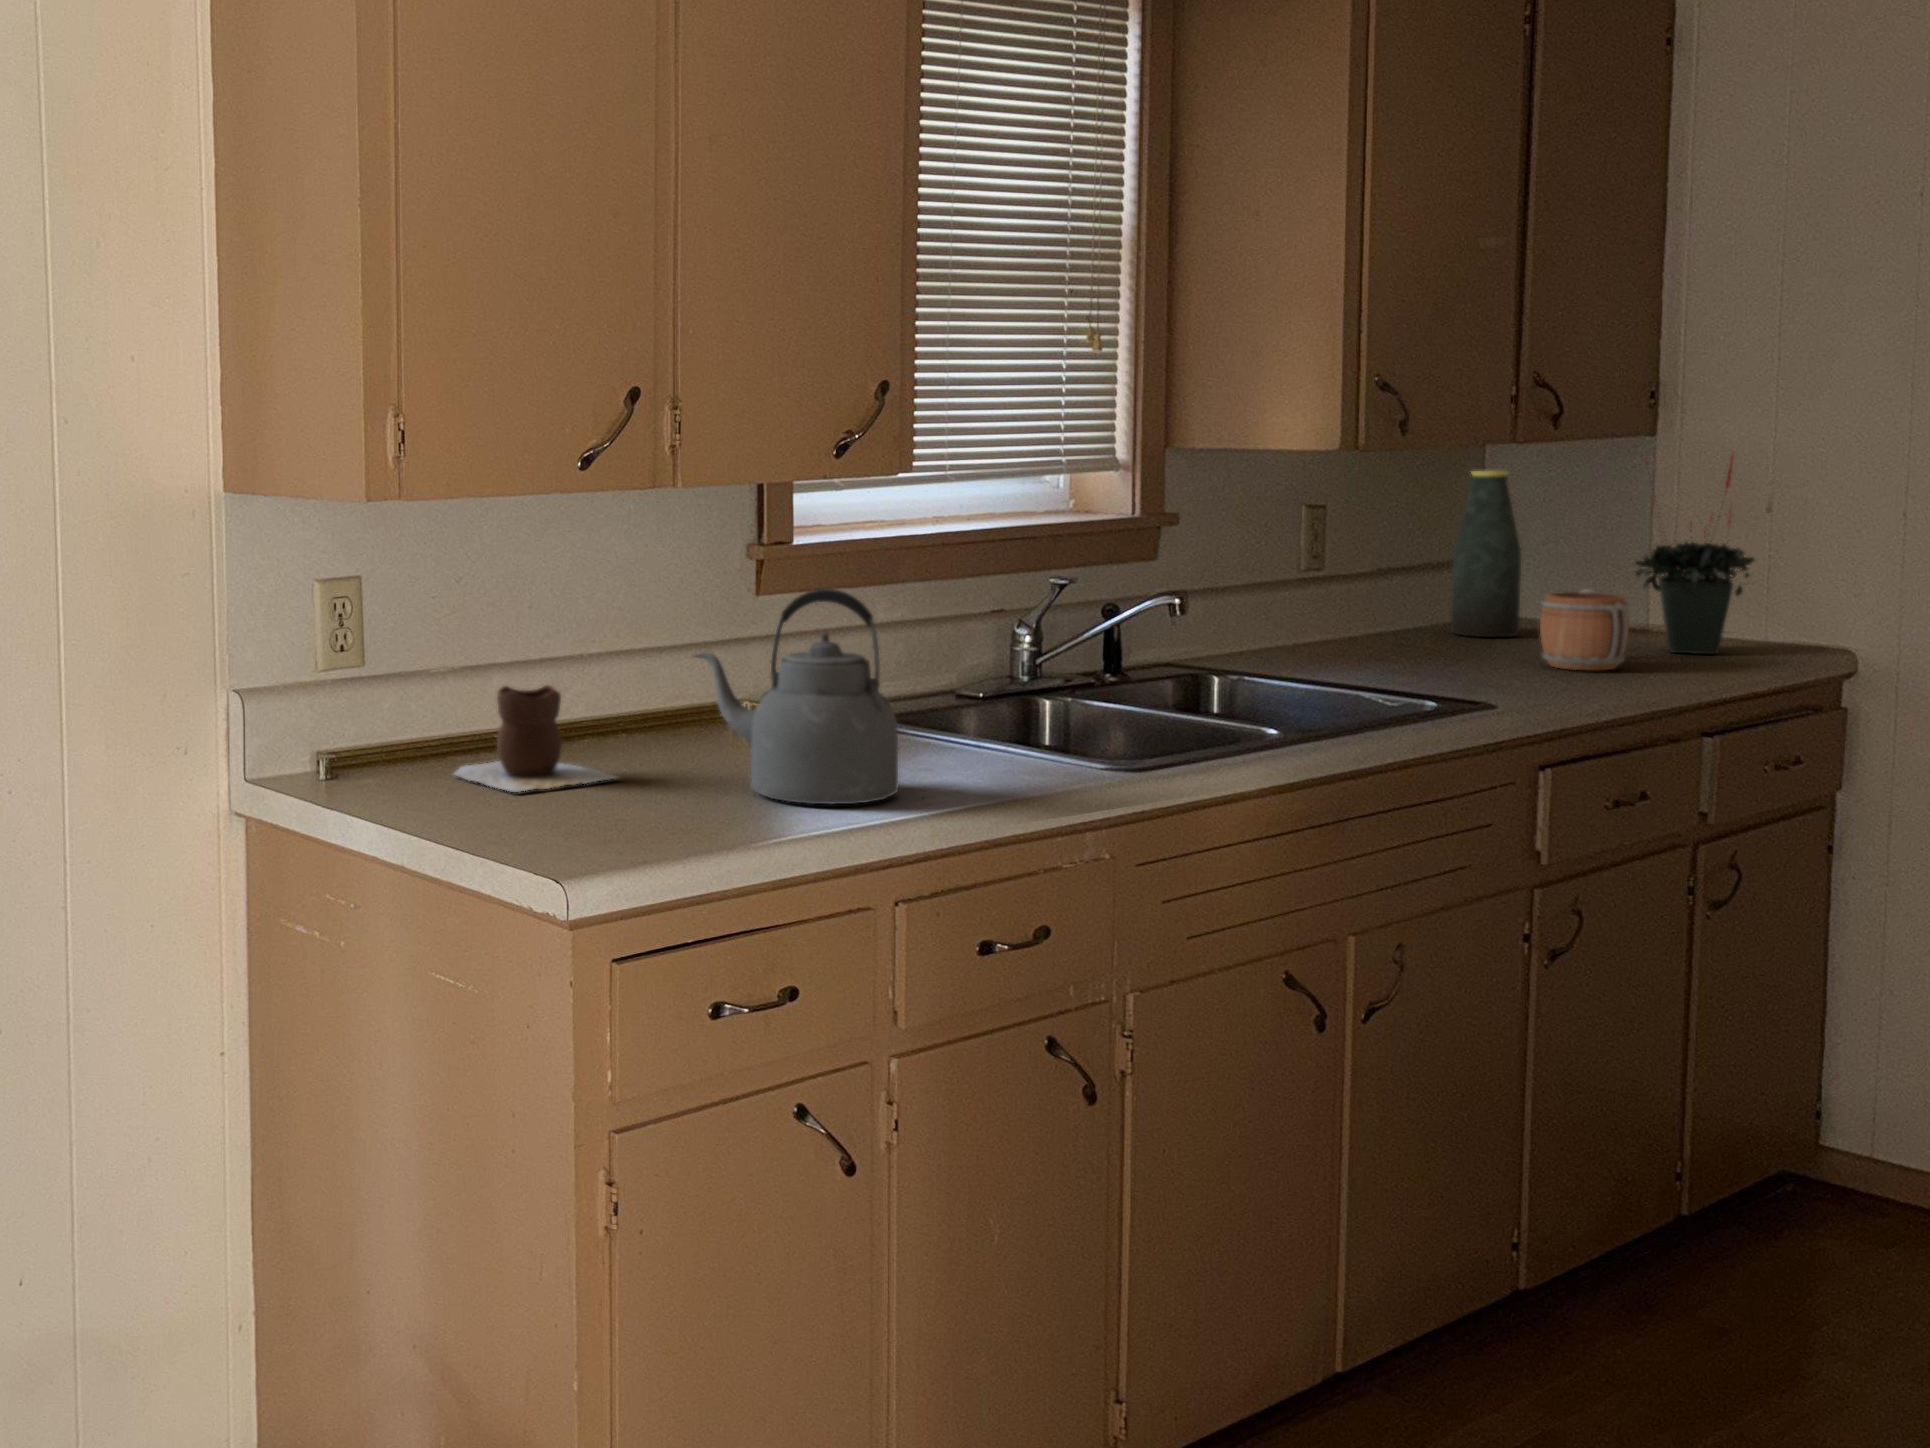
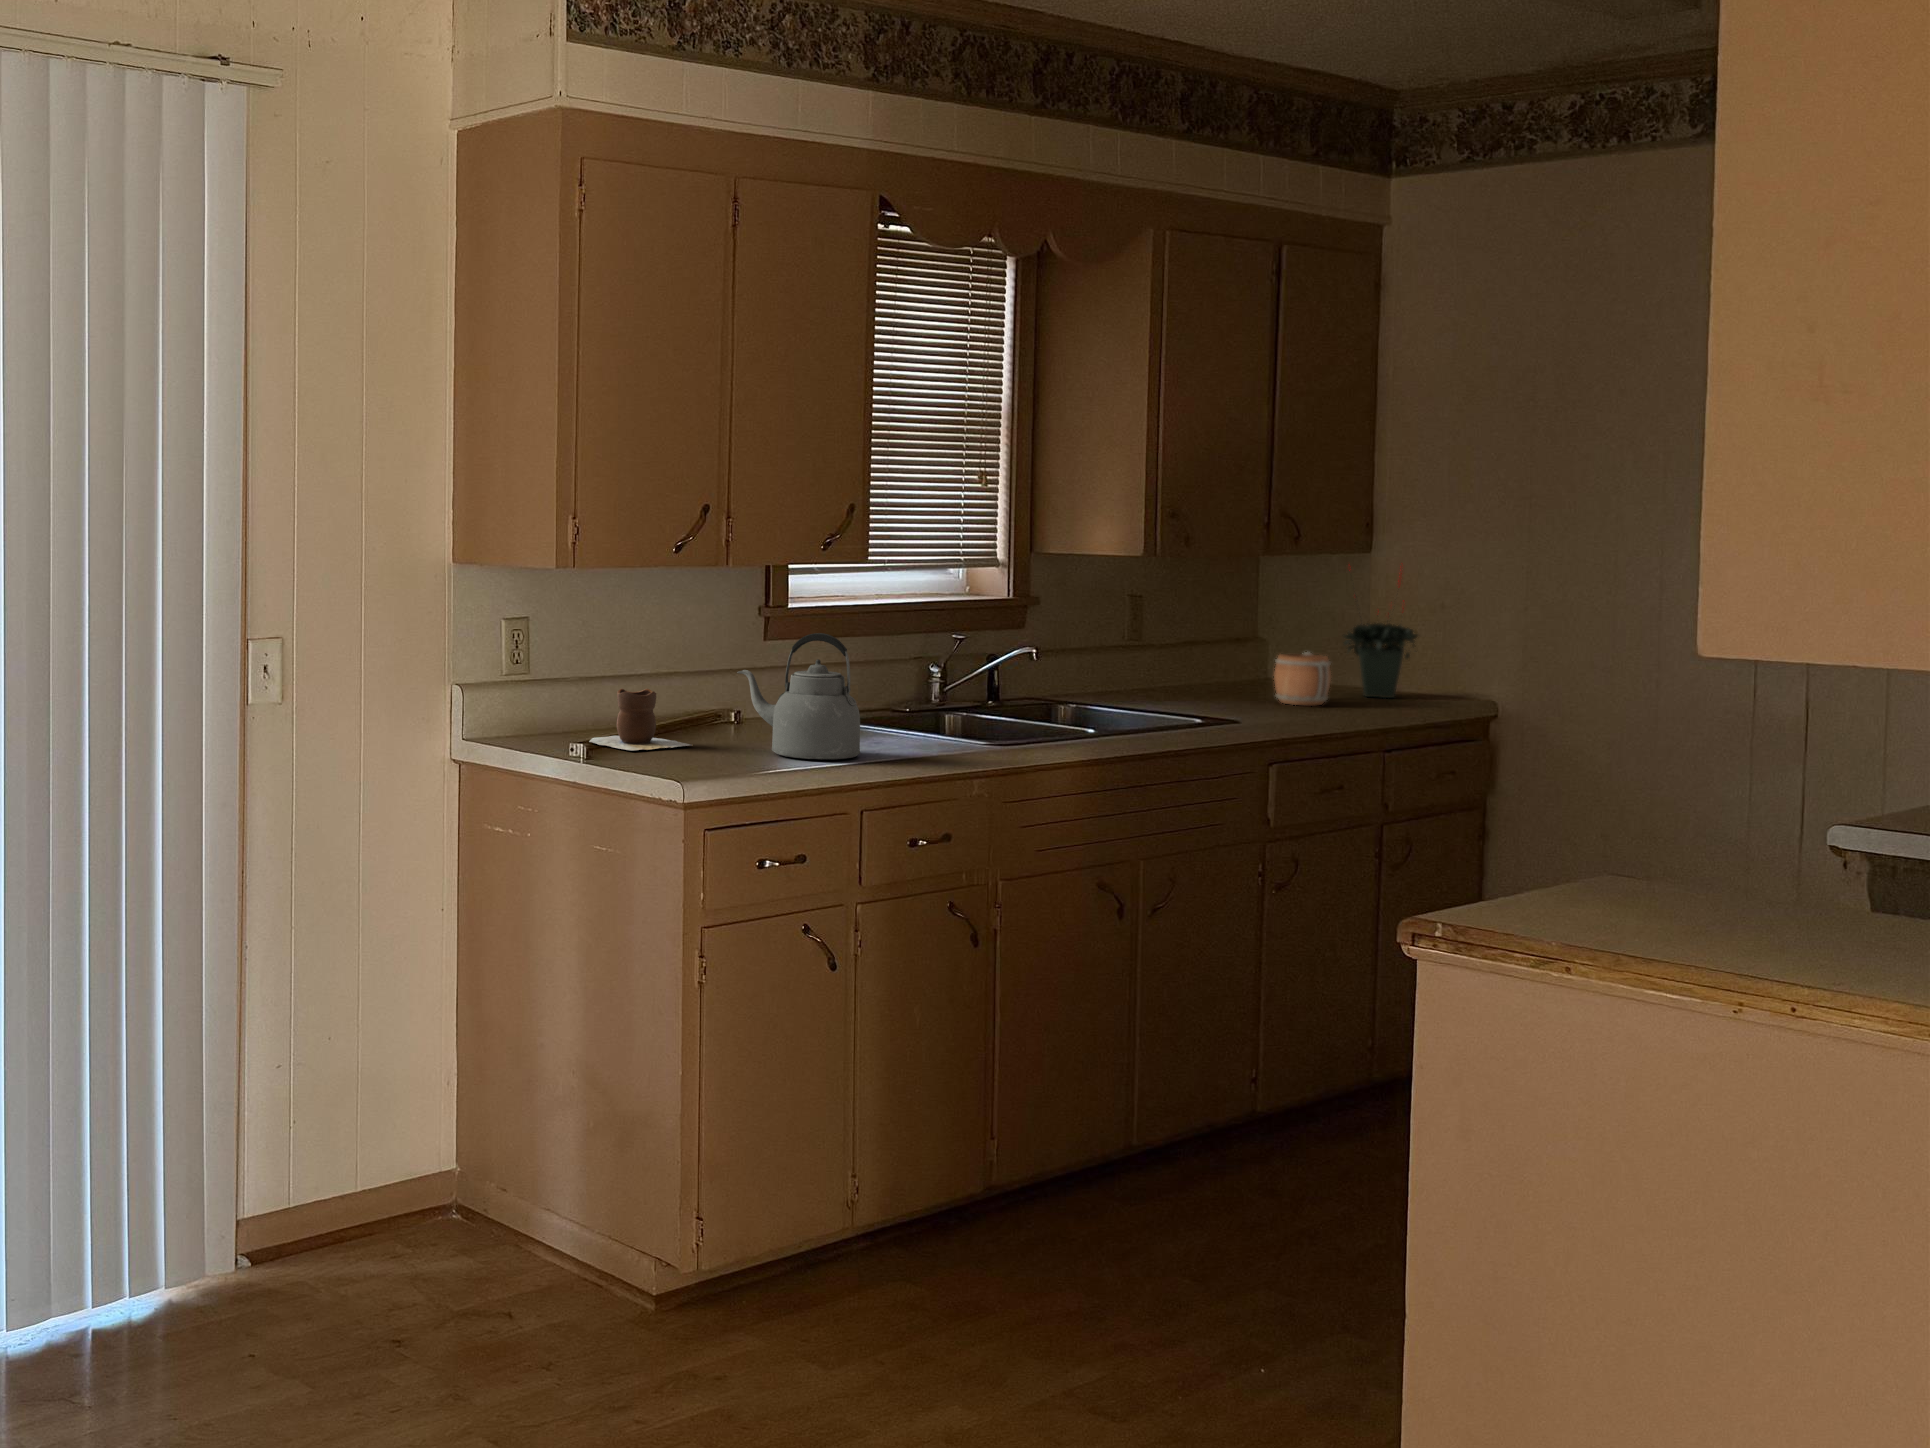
bottle: present [1451,471,1521,637] -> none [1224,571,1271,685]

